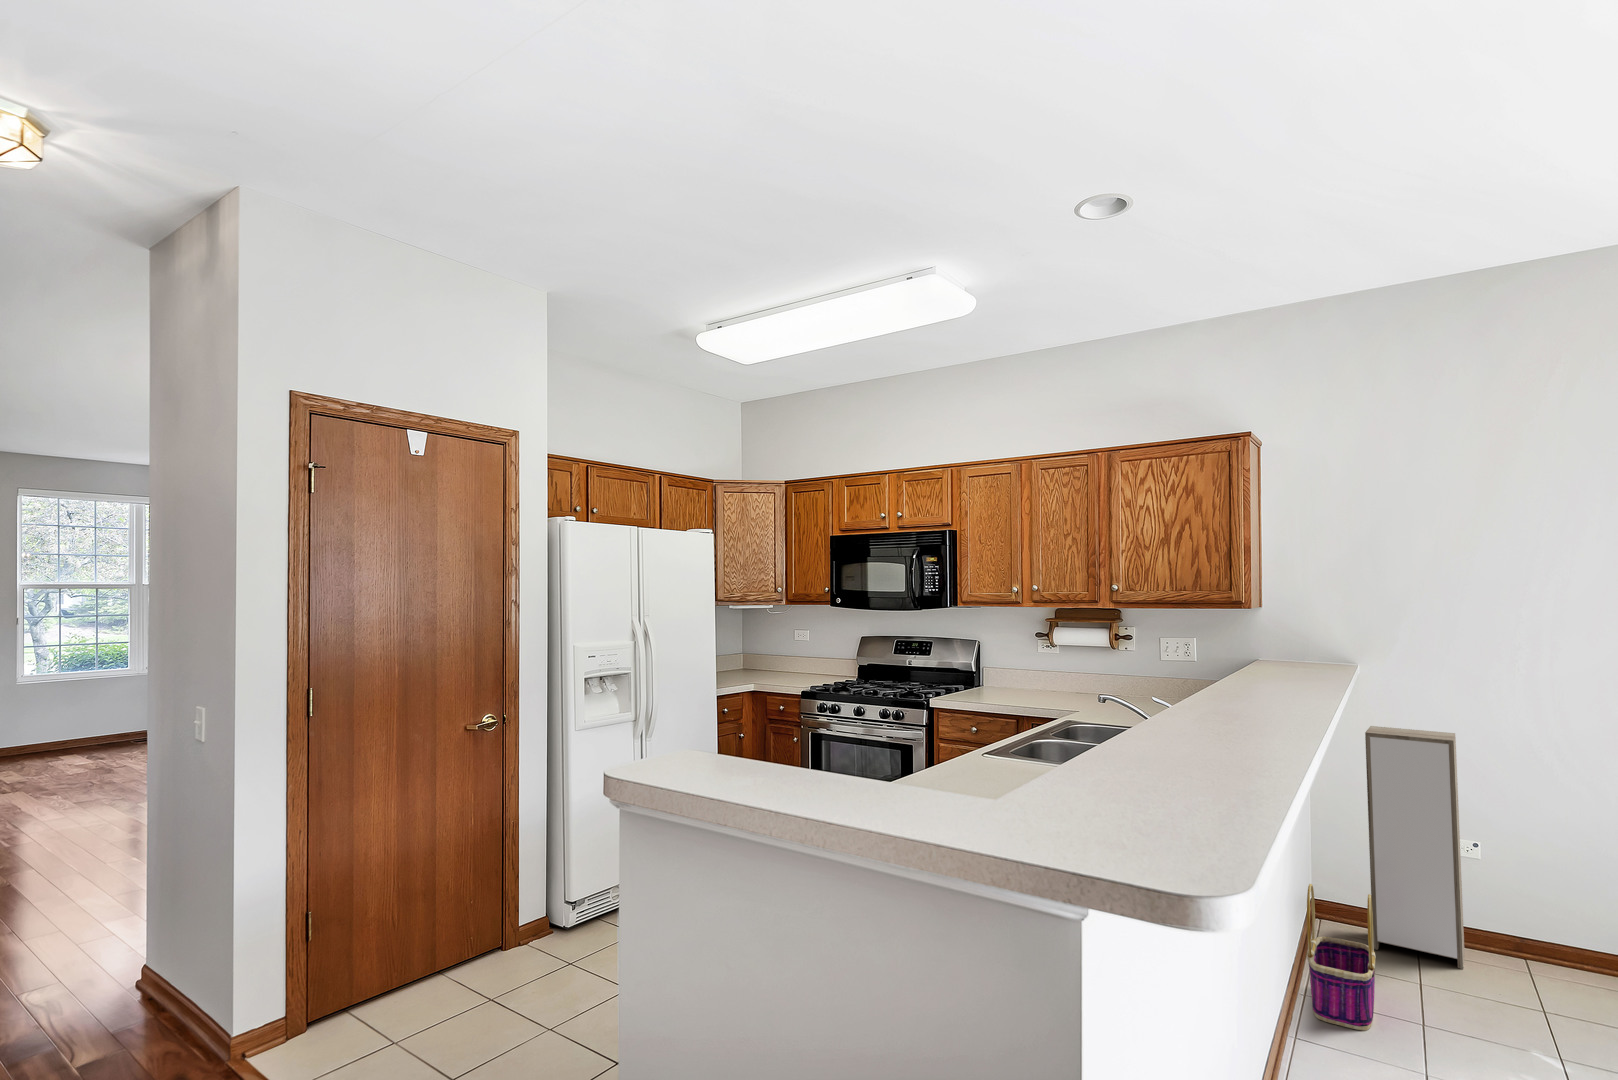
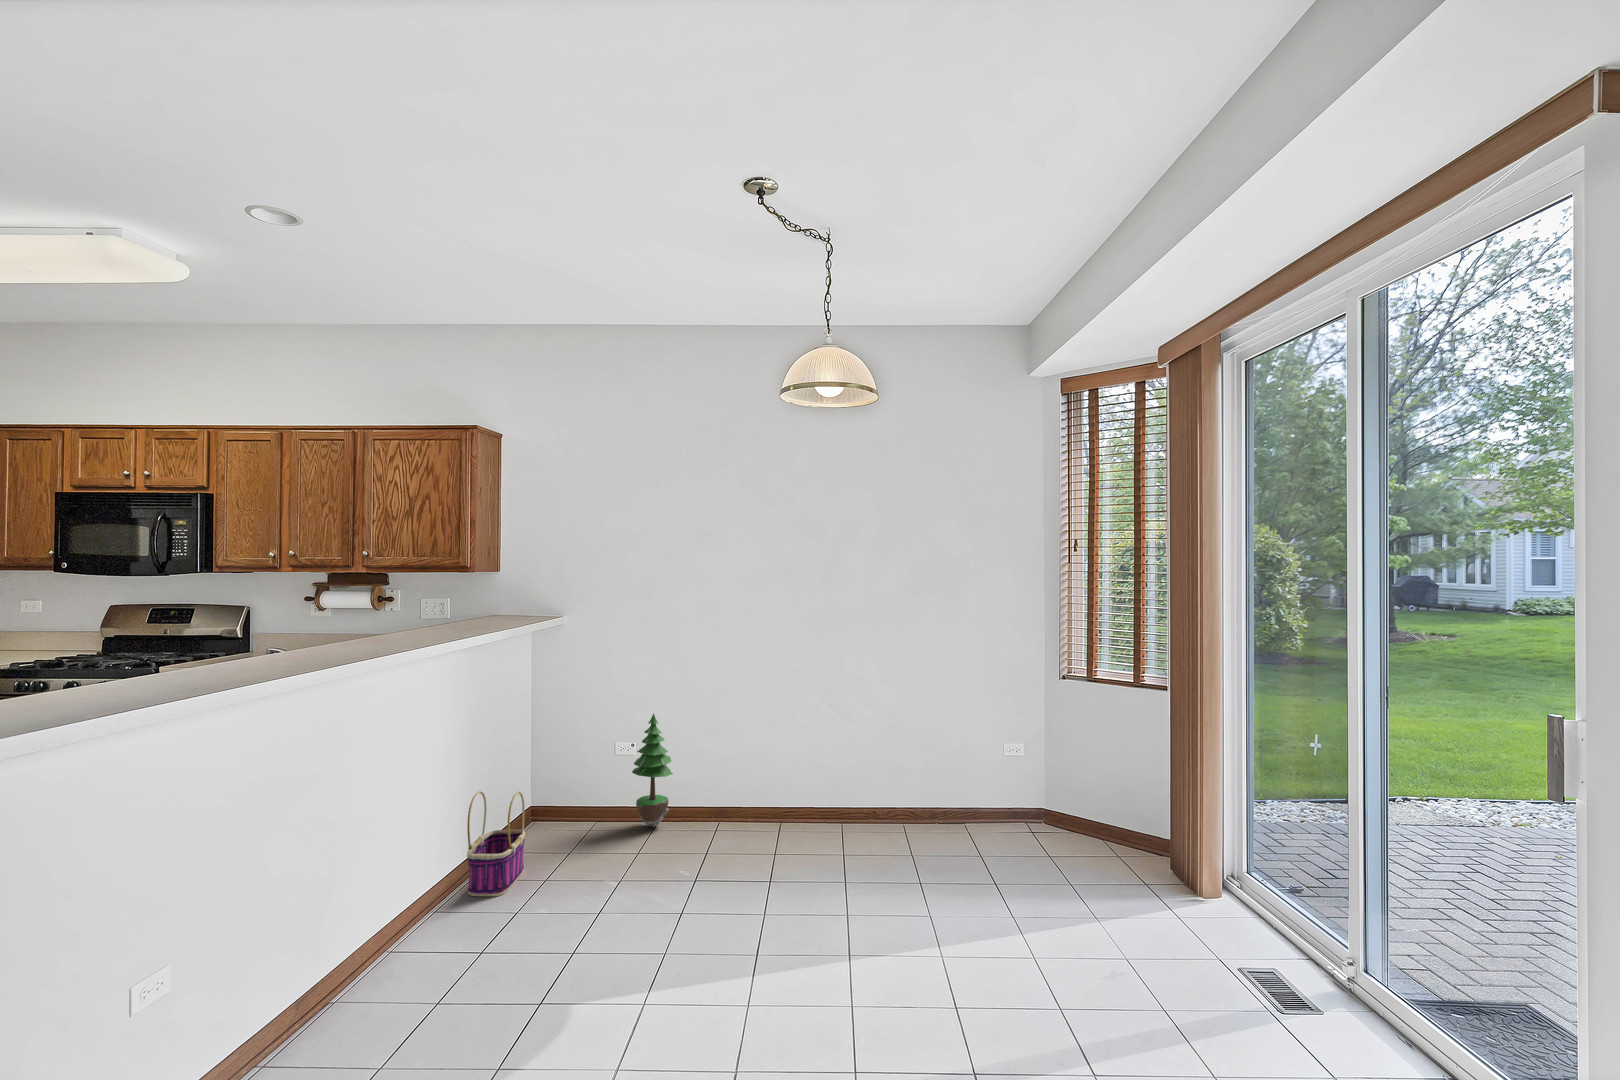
storage cabinet: present [1365,726,1464,969] -> none [553,662,618,833]
potted tree: none [1497,810,1573,976] -> present [632,714,673,827]

